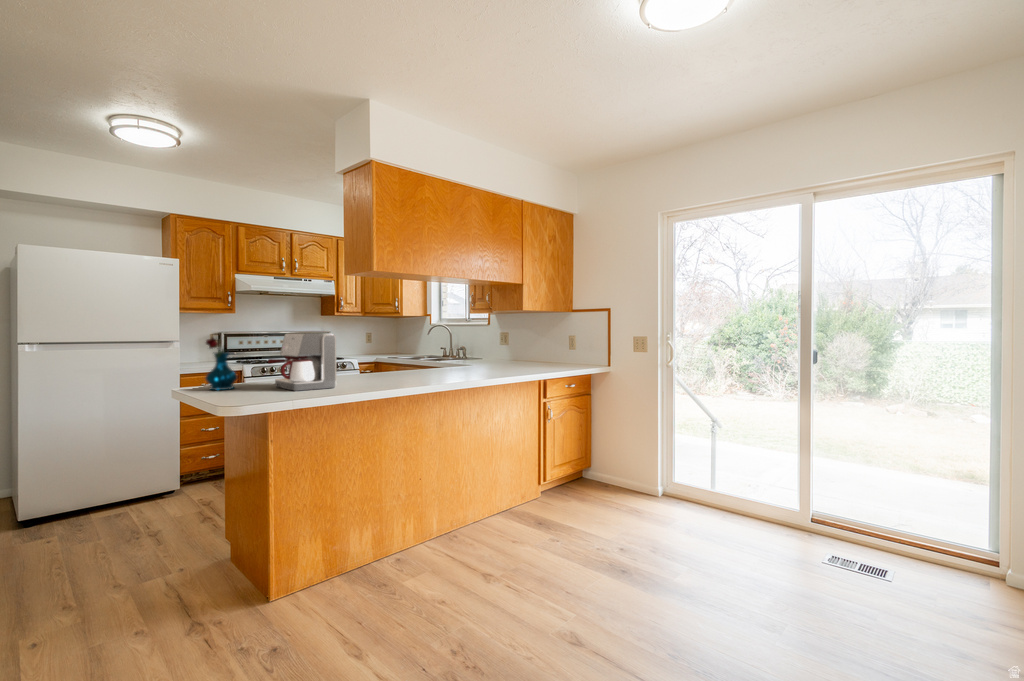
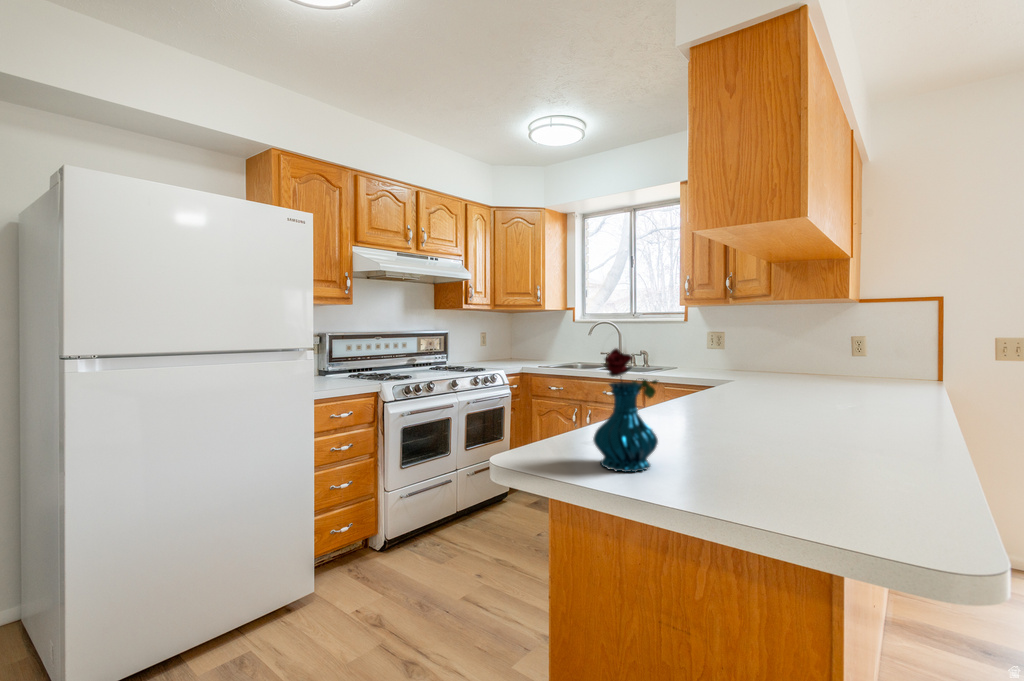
coffee maker: present [268,333,337,391] -> none [703,338,850,471]

